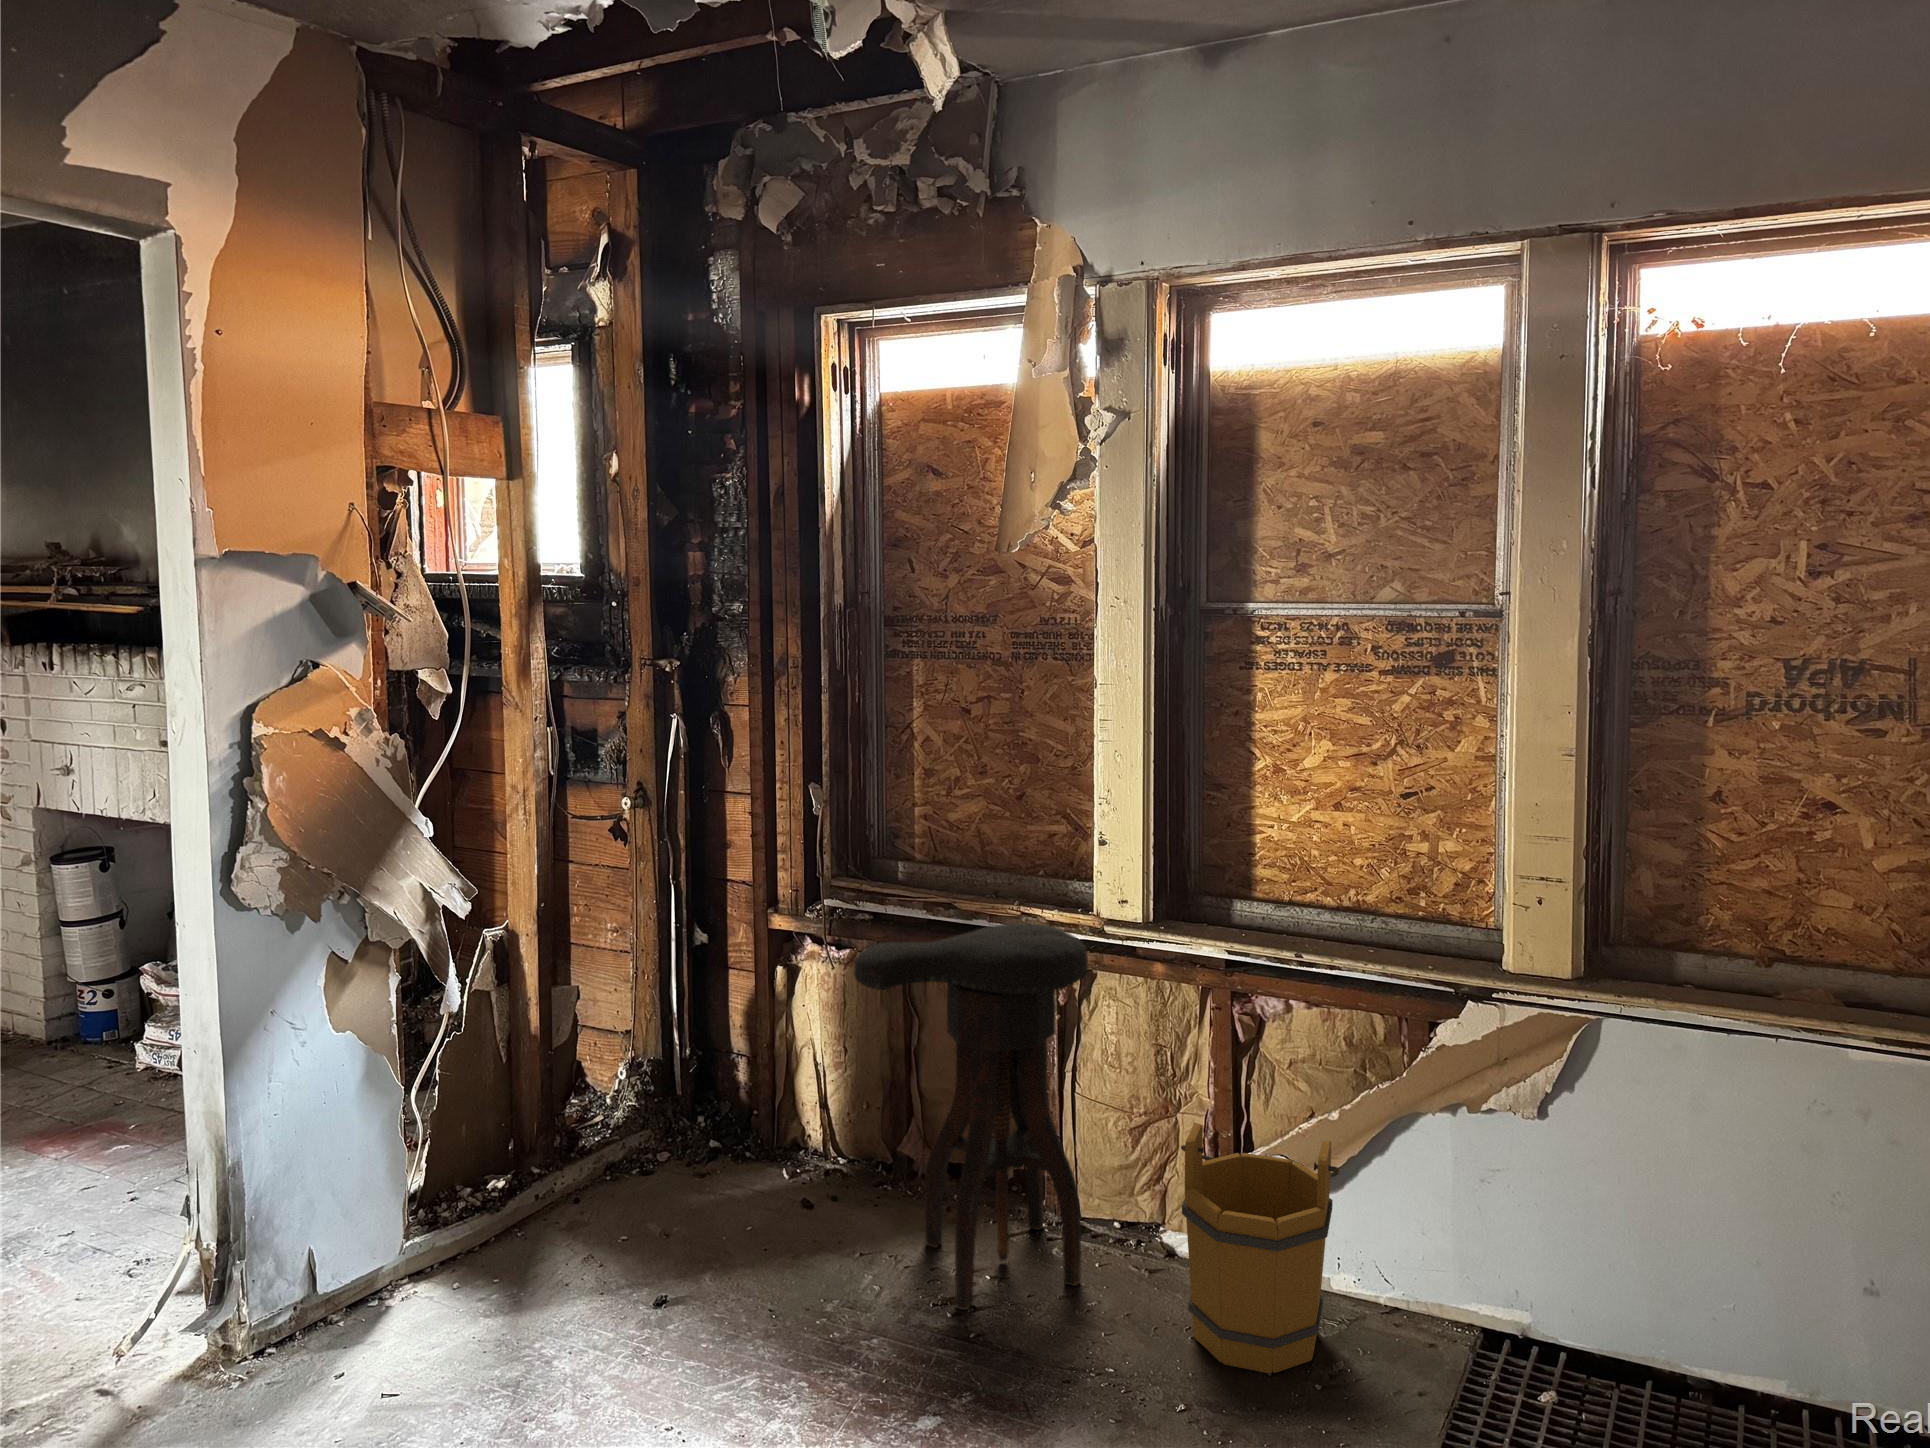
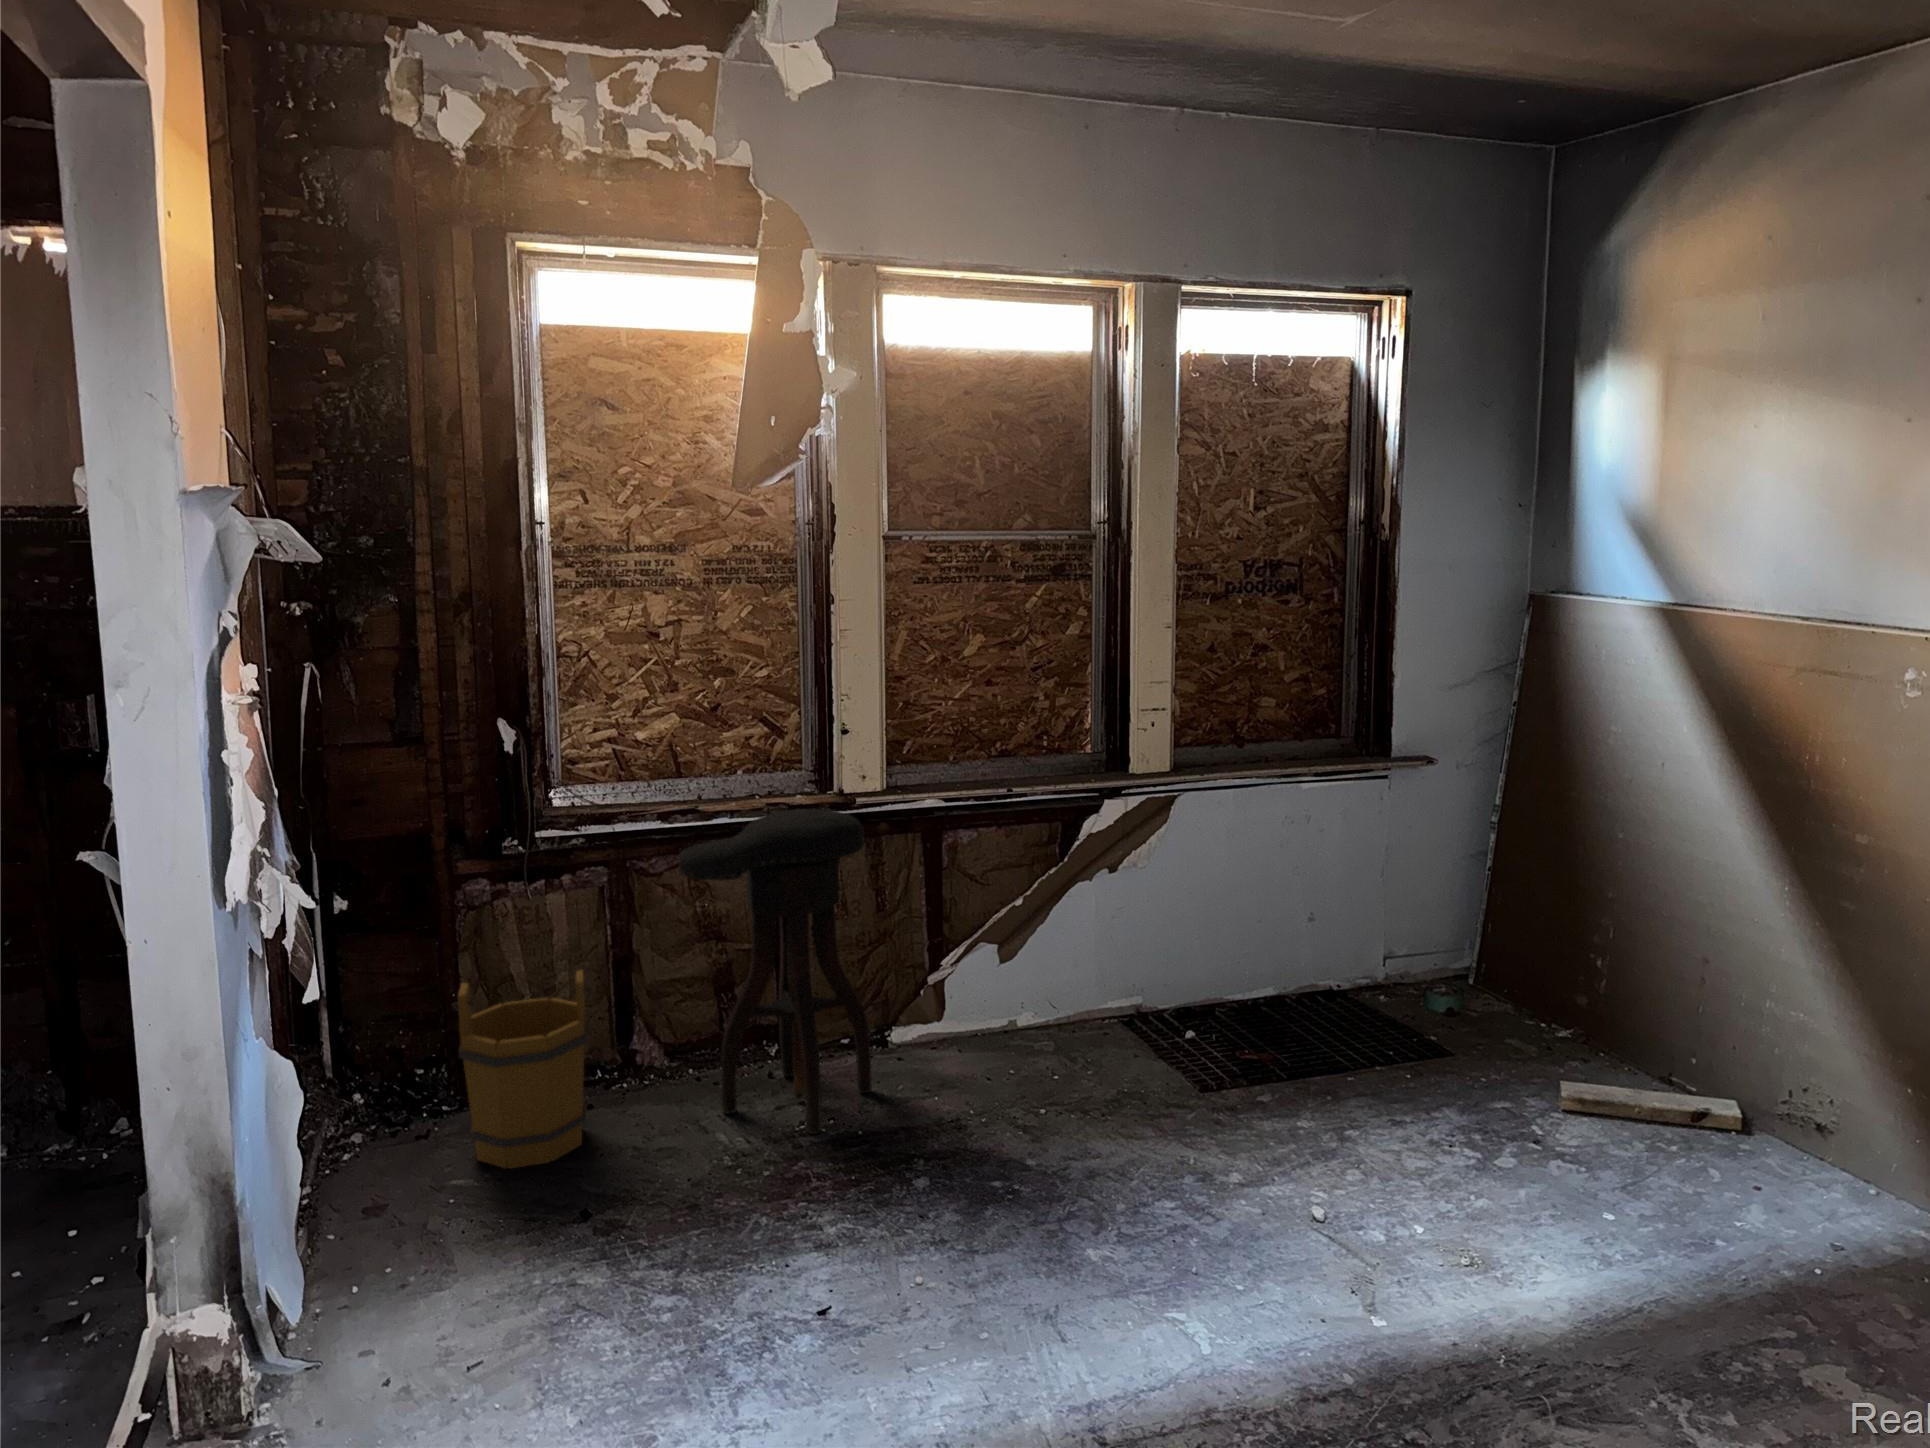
bucket: present [1181,1123,1339,1373] -> present [452,970,592,1169]

